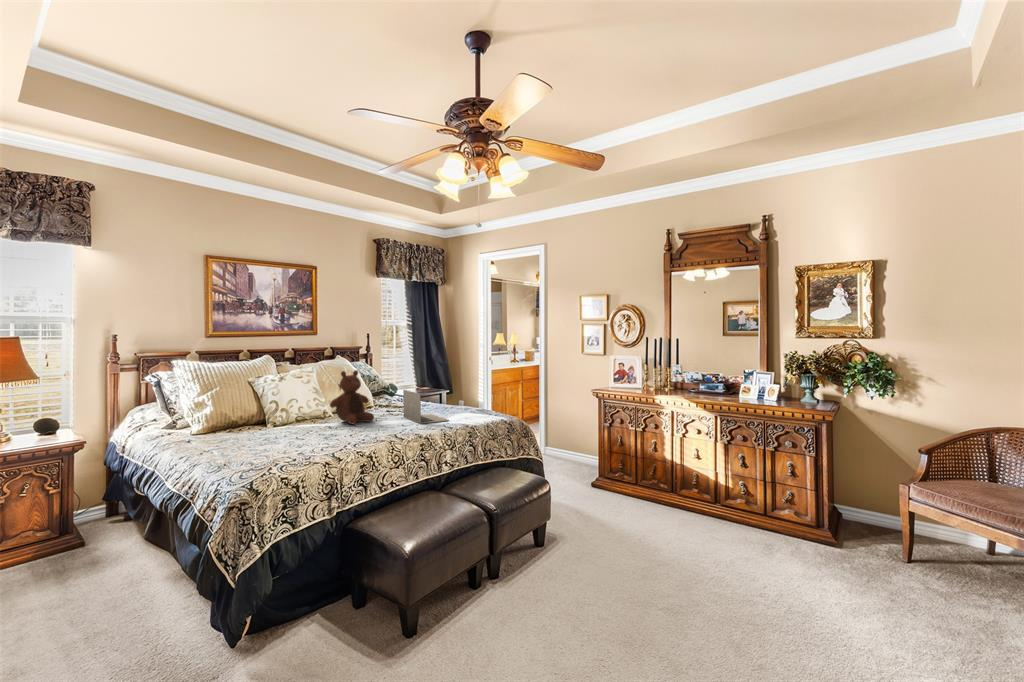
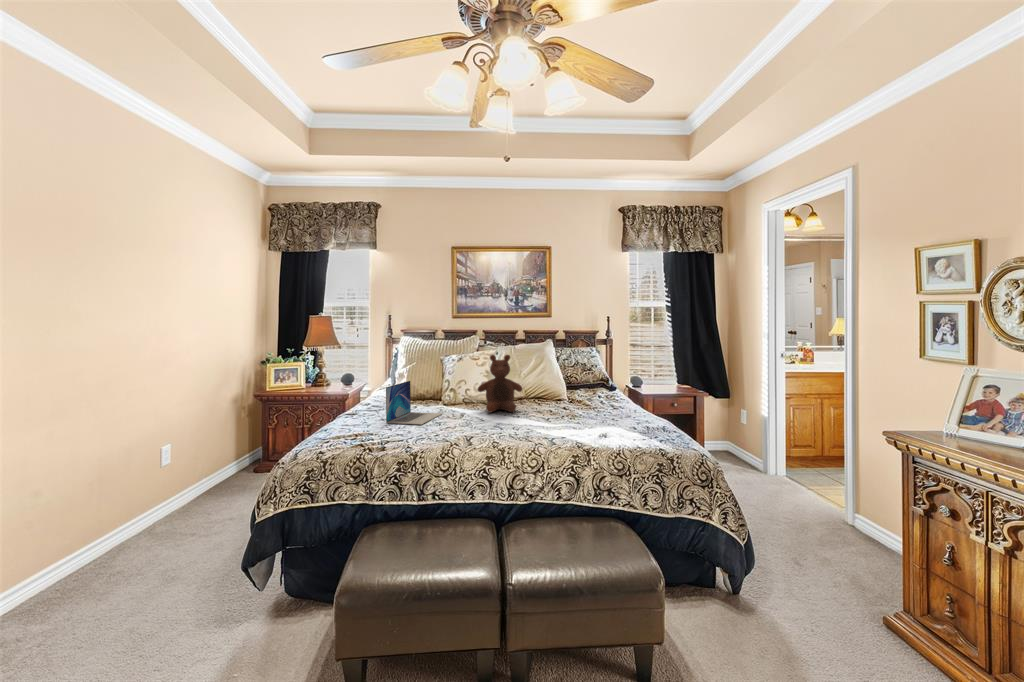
laptop: present [403,390,449,424] -> present [386,381,442,425]

